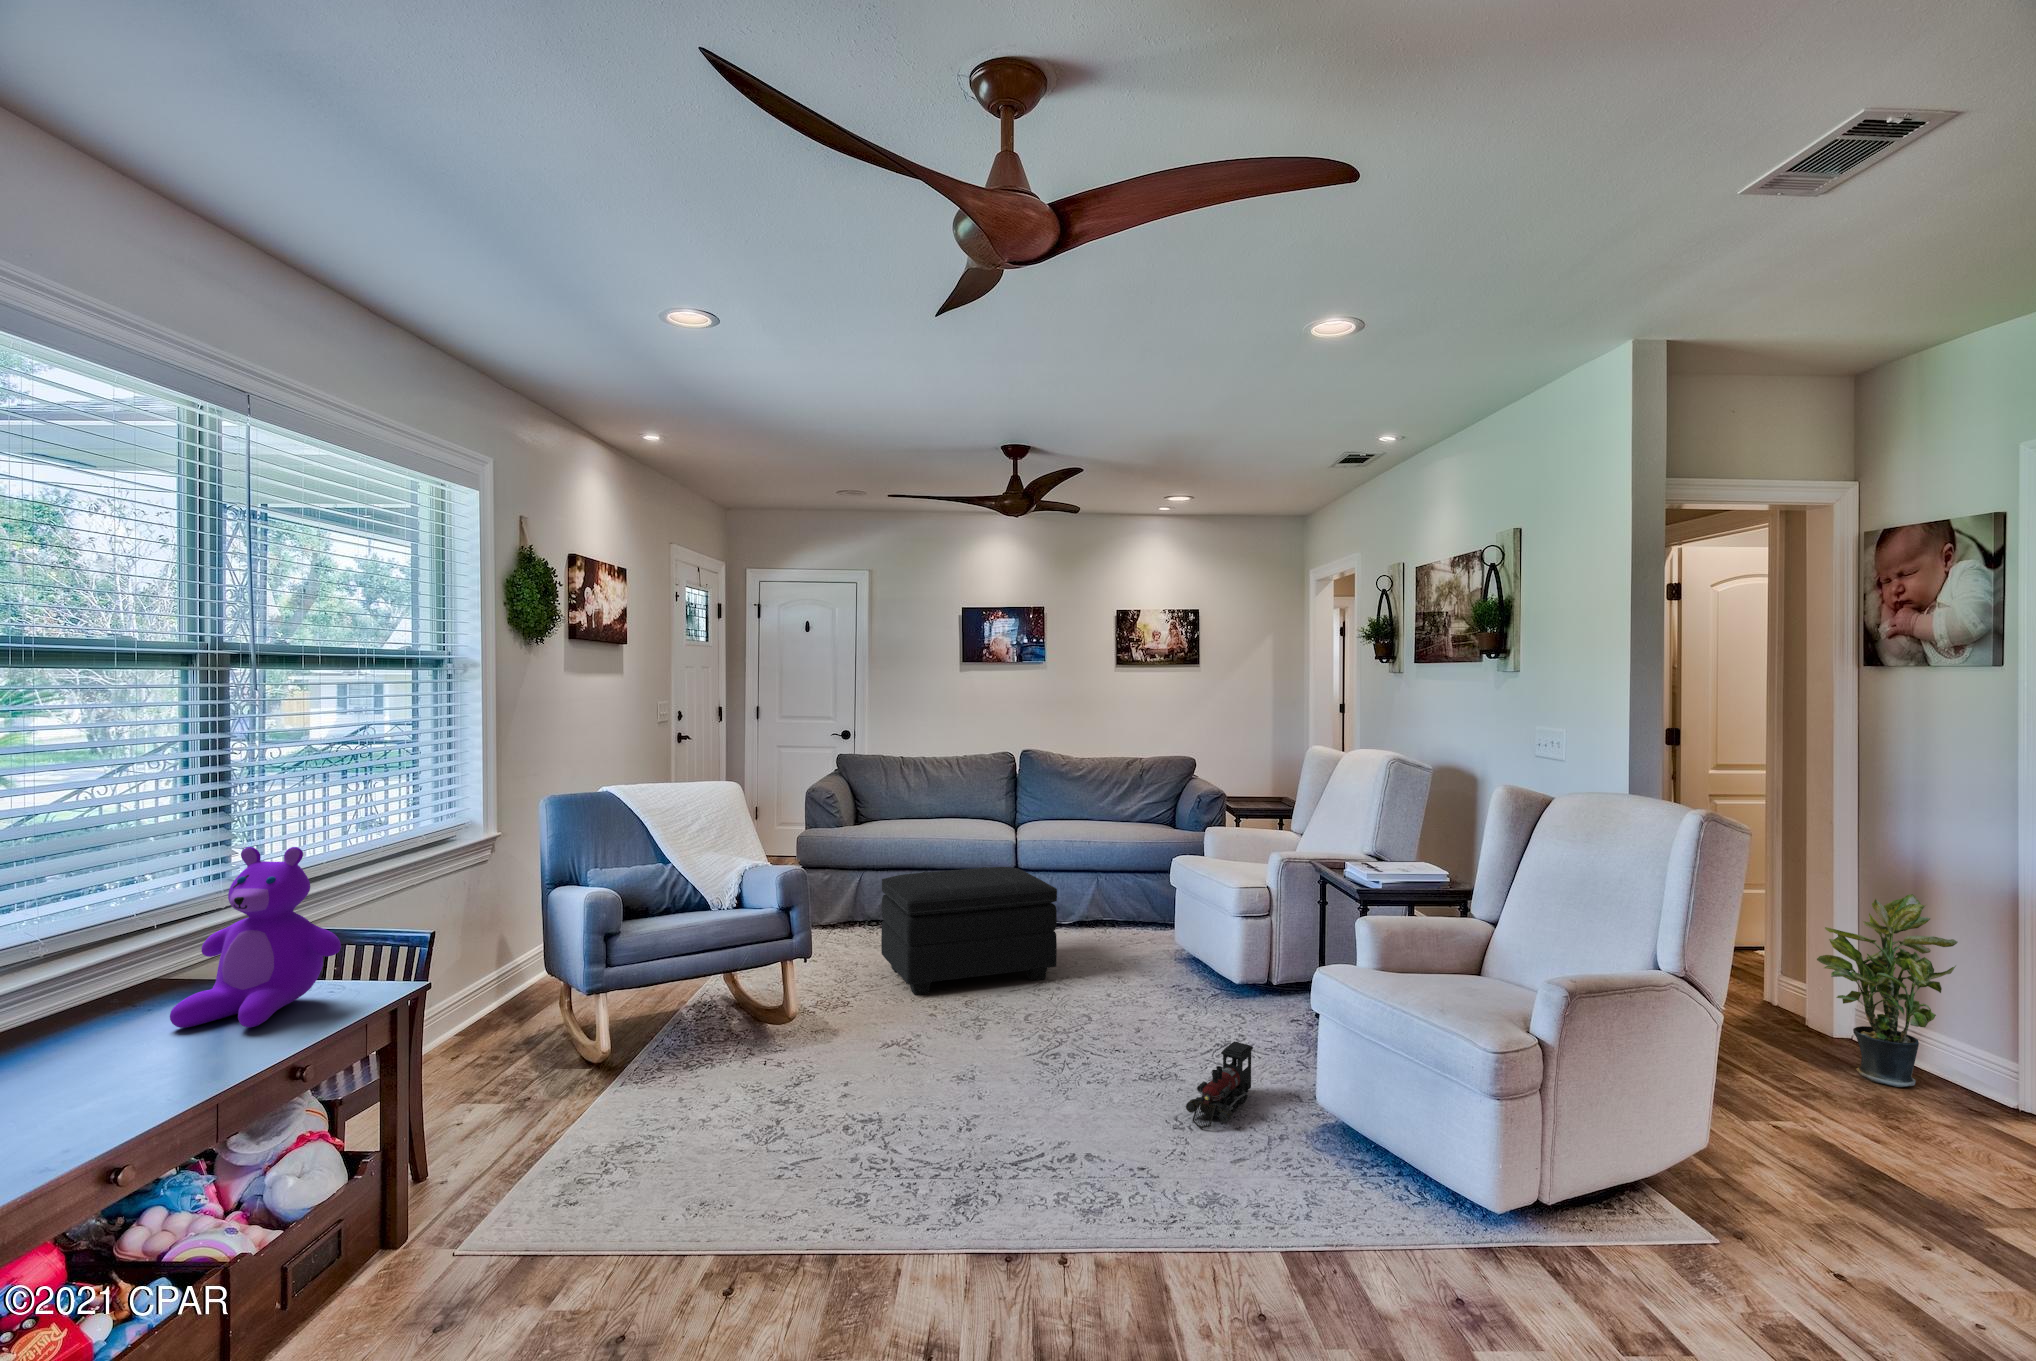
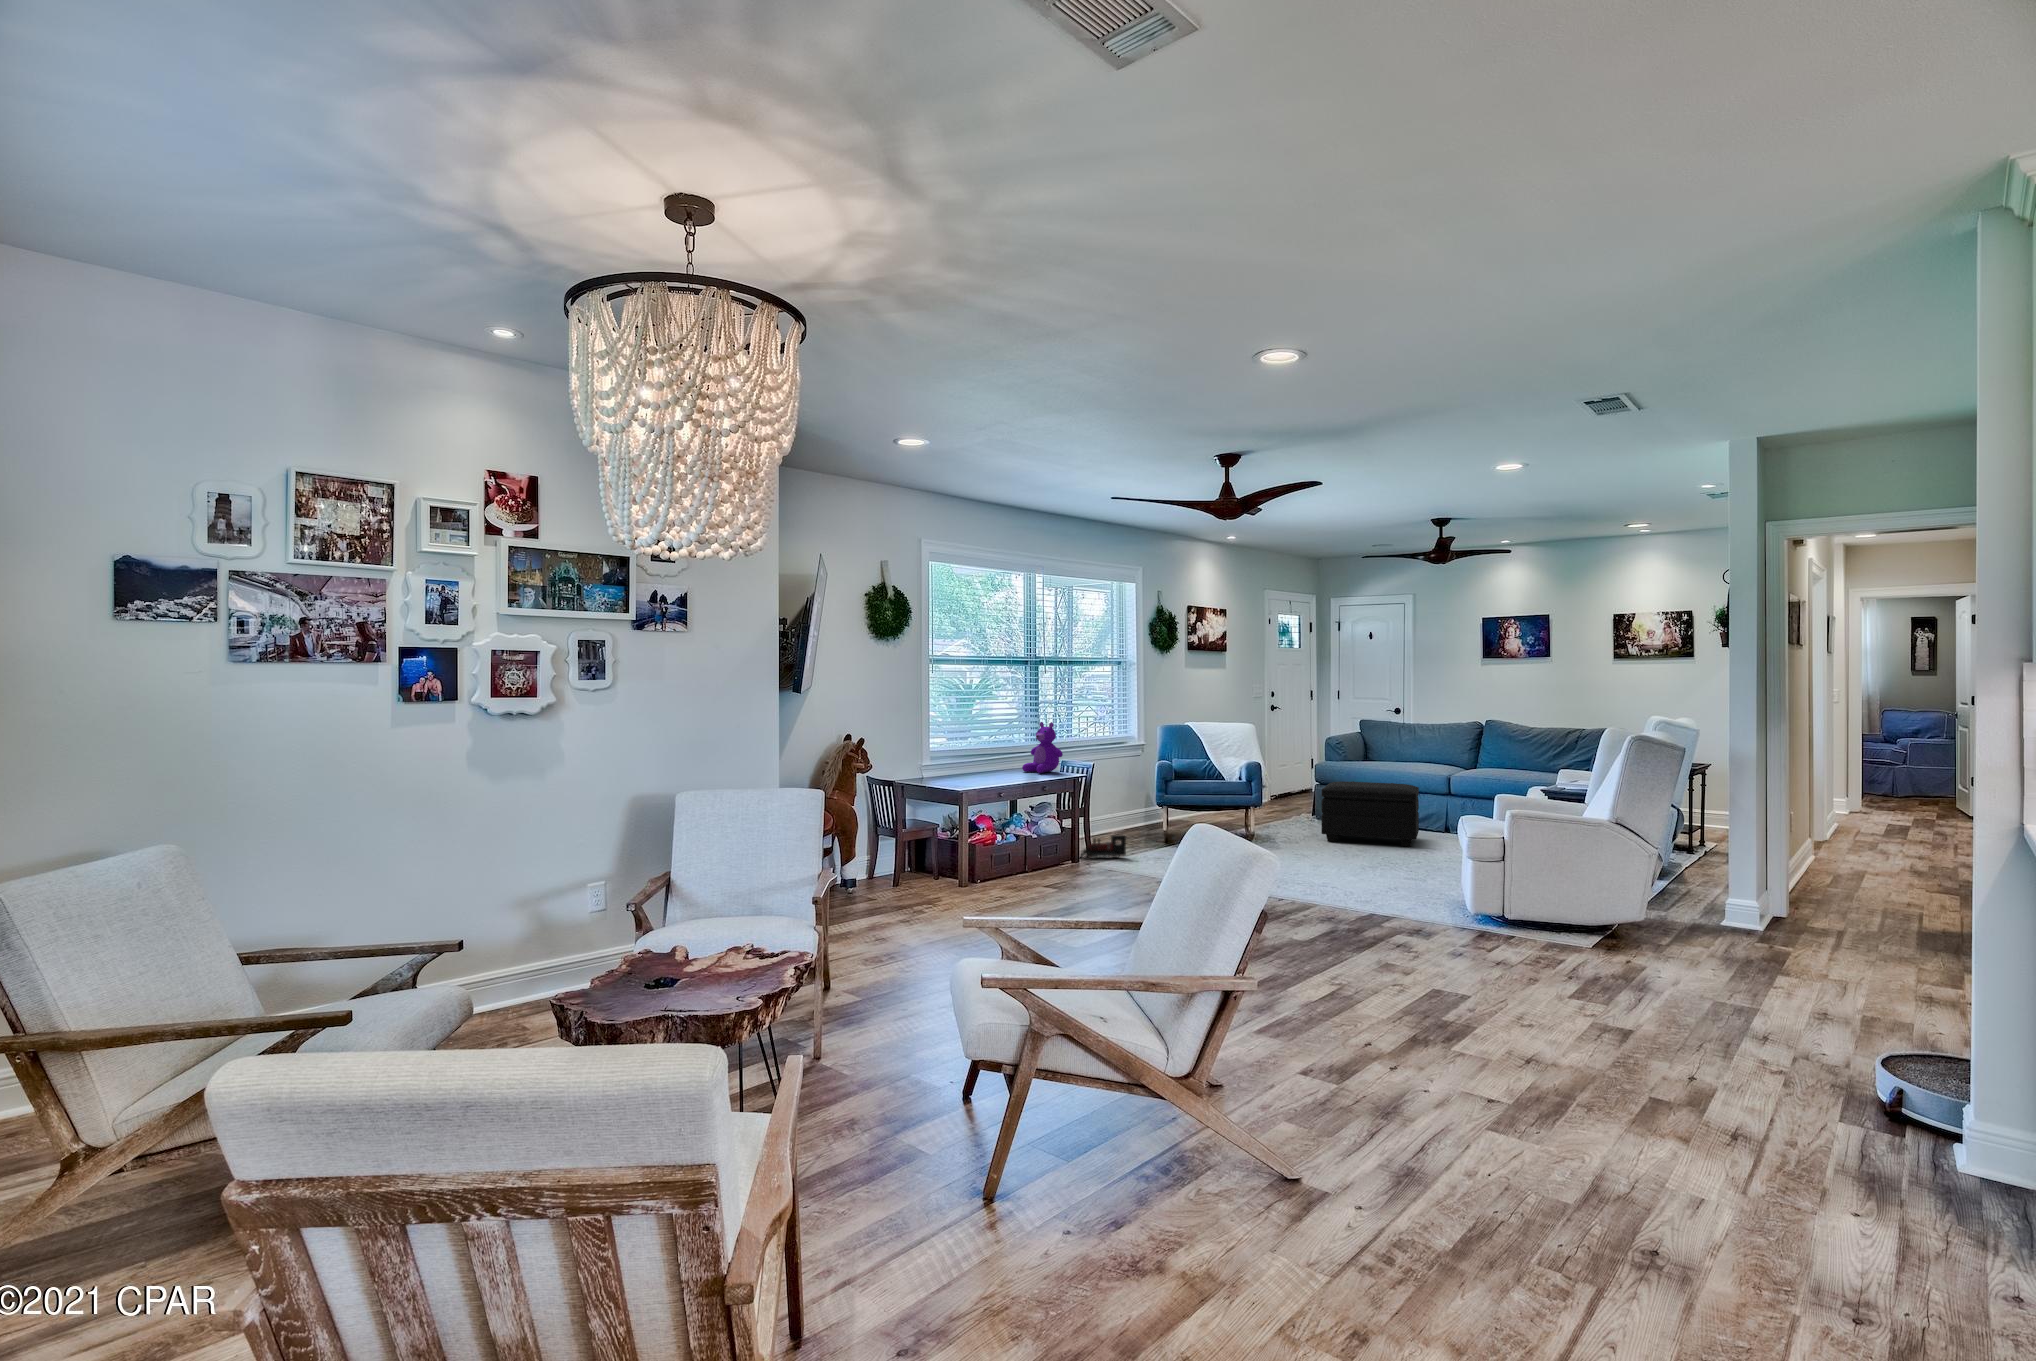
potted plant: present [1817,894,1958,1087] -> none [1849,813,1943,947]
toy train: present [1186,1041,1253,1129] -> present [1080,835,1126,858]

